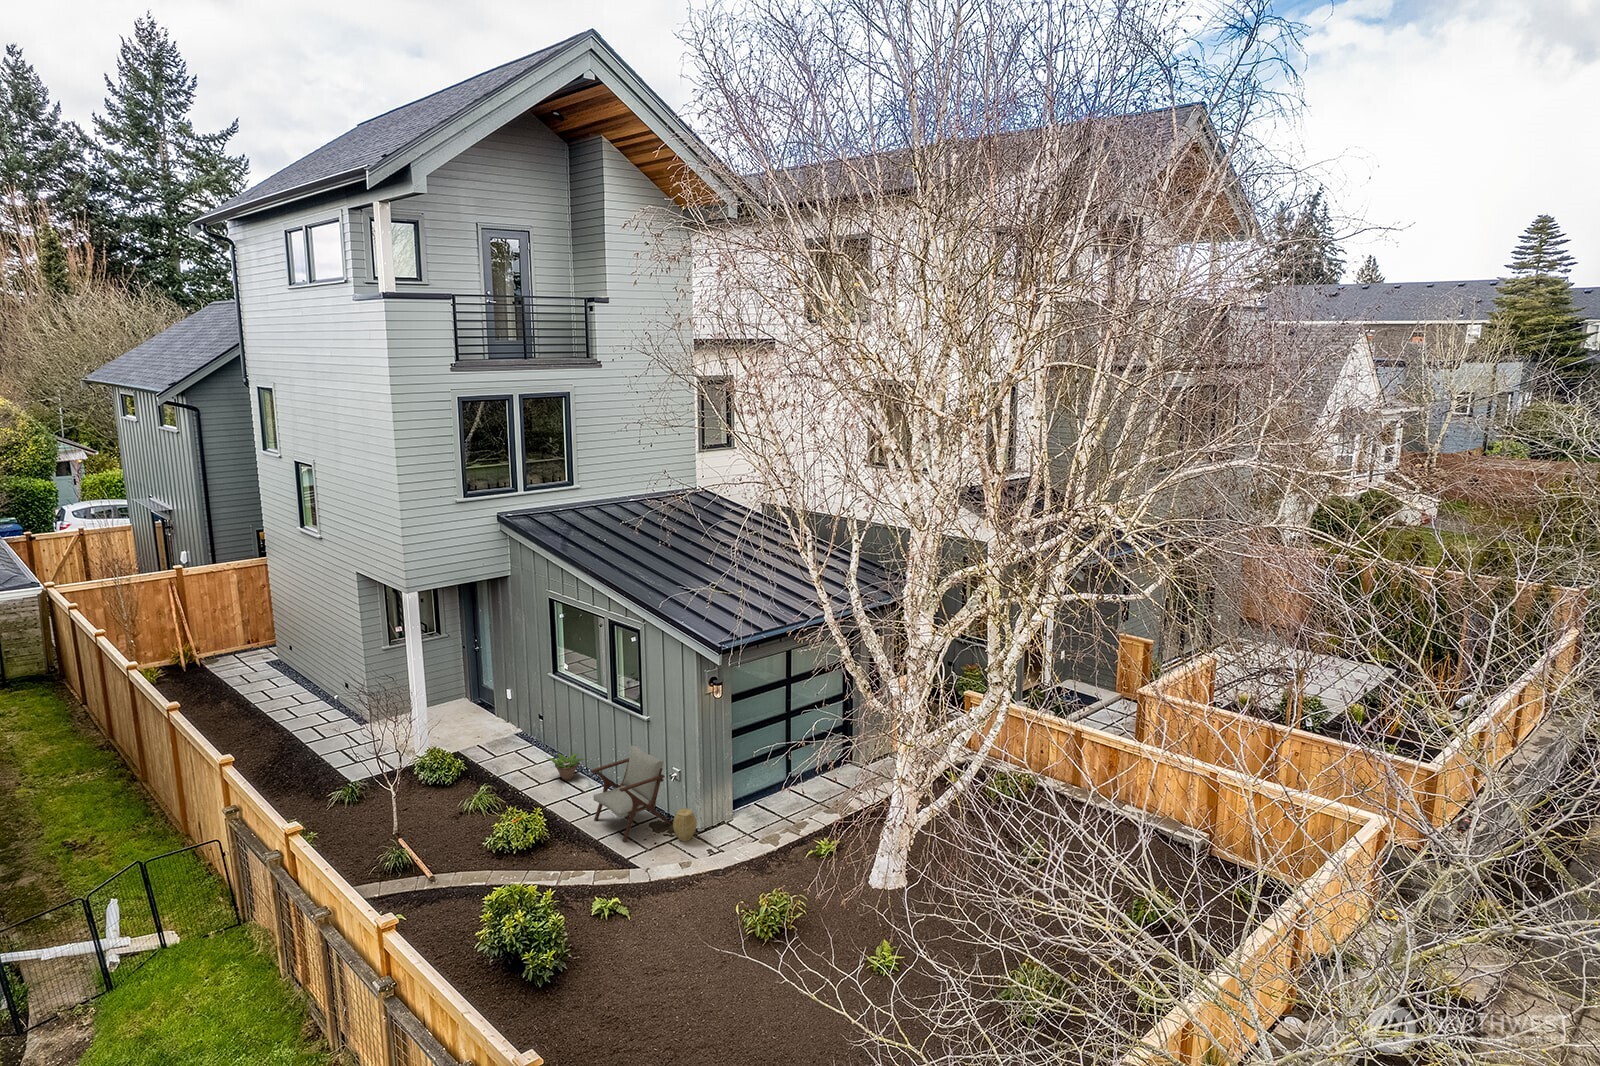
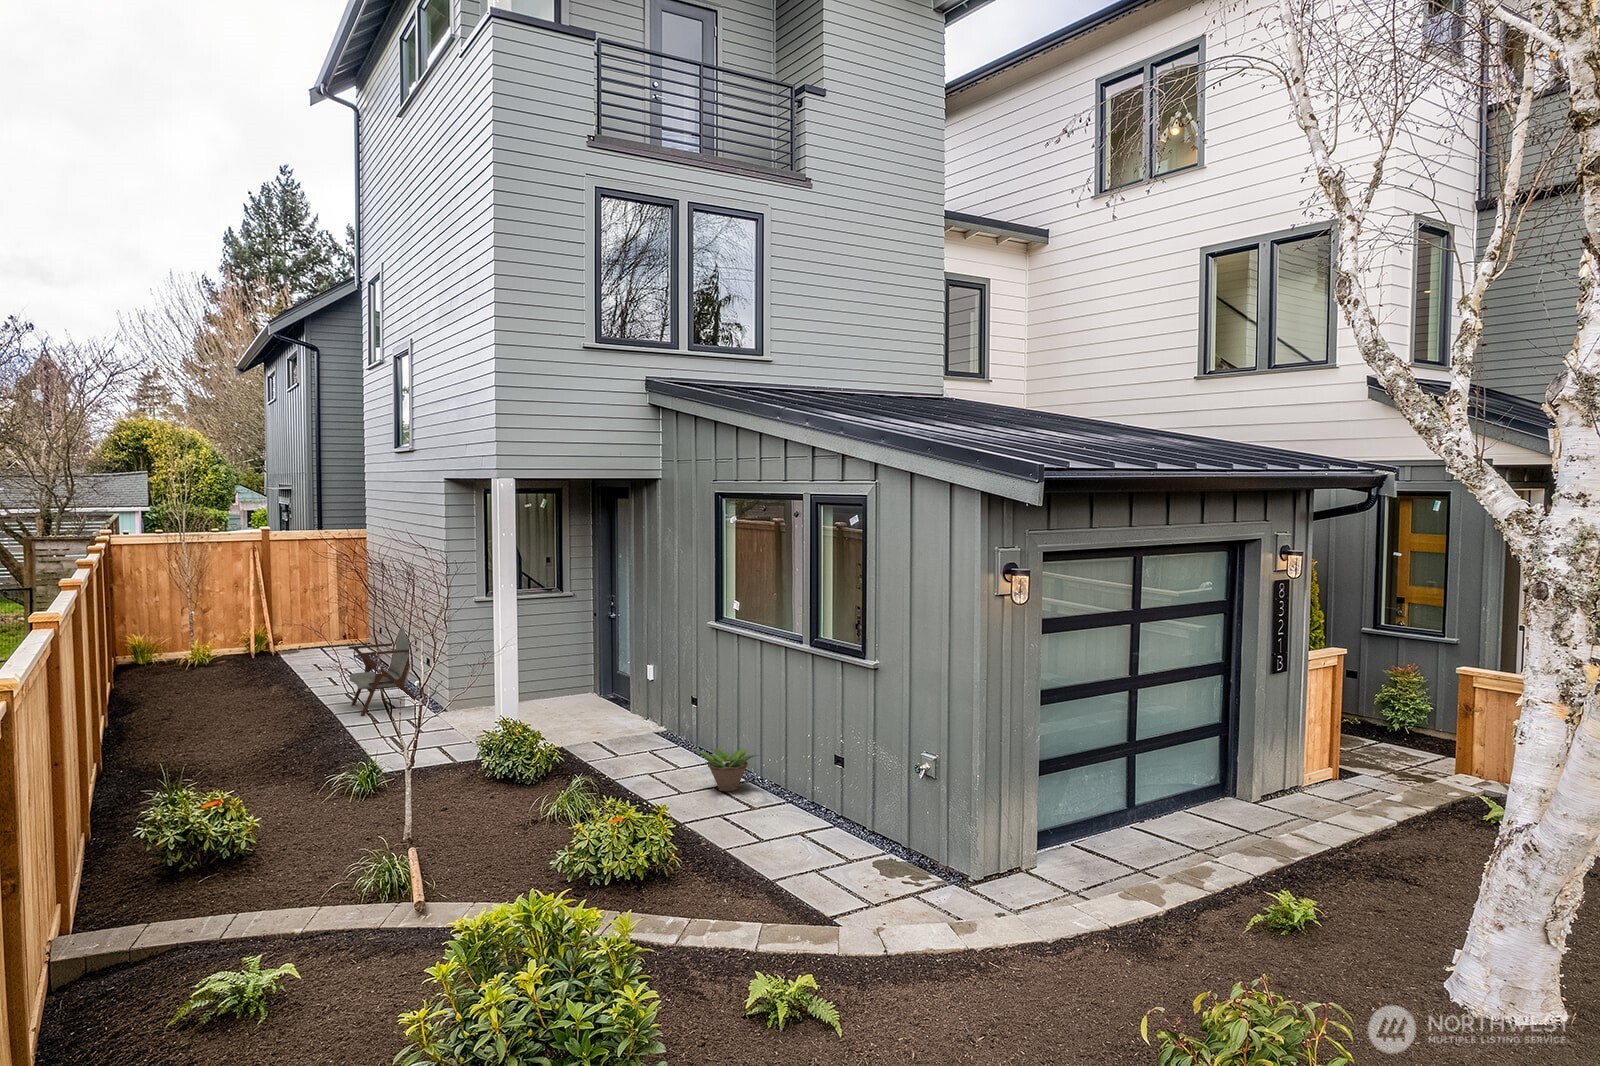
lounge chair: present [591,745,672,842] -> present [349,628,418,716]
woven basket: present [673,809,697,841] -> none [925,823,975,891]

